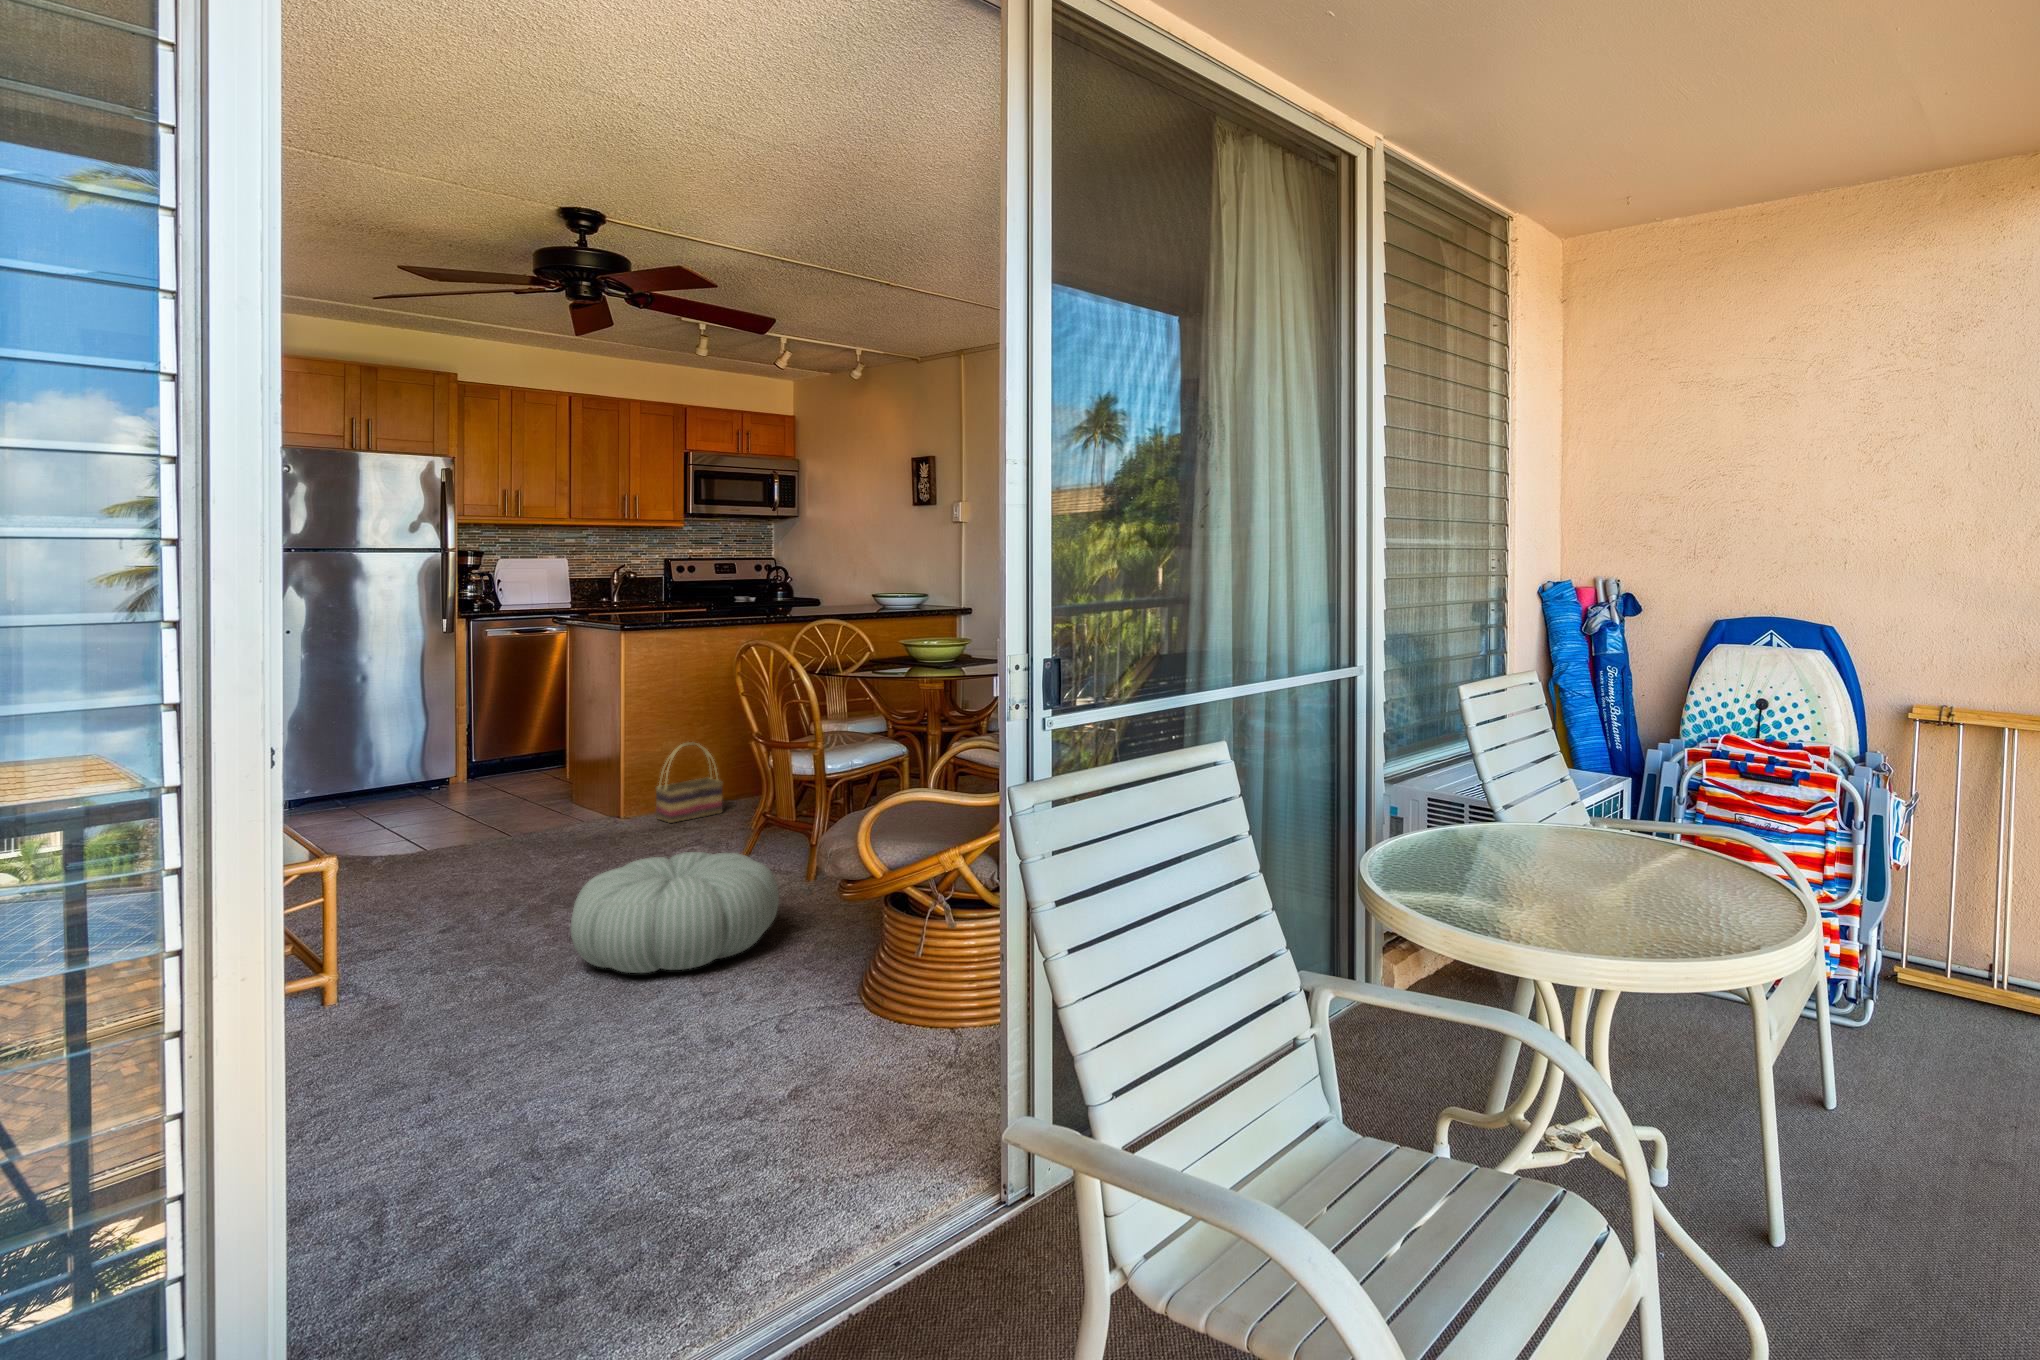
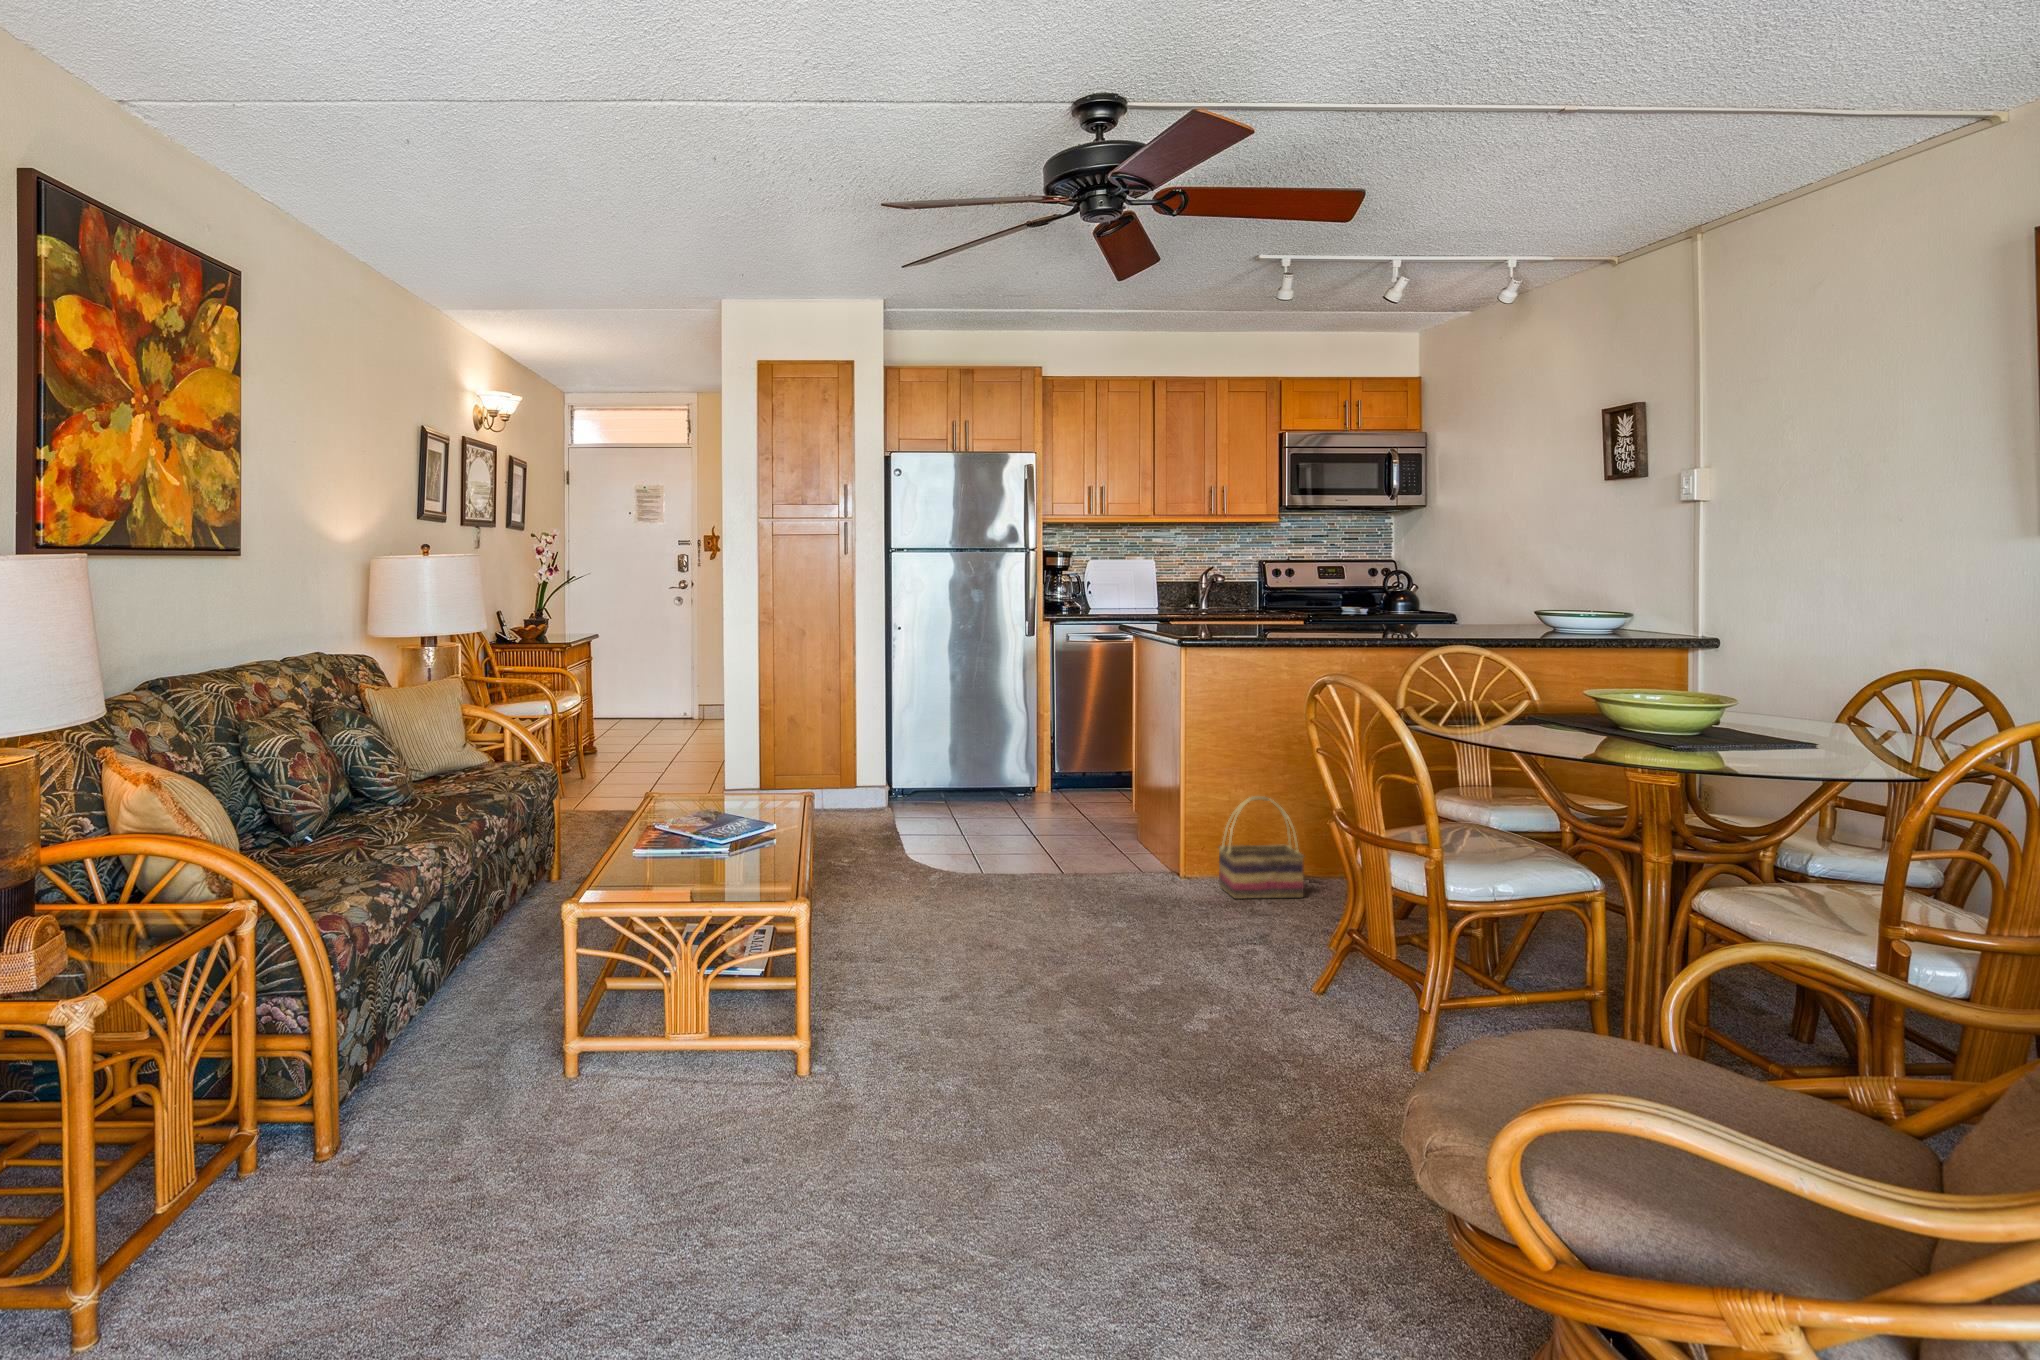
pouf: present [570,852,779,973] -> none [1031,988,1344,1219]

